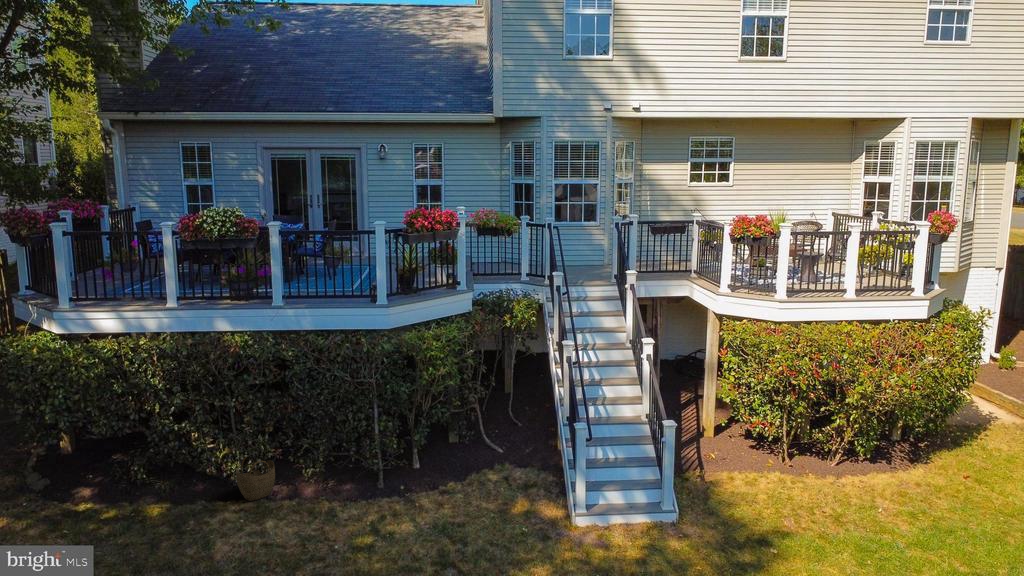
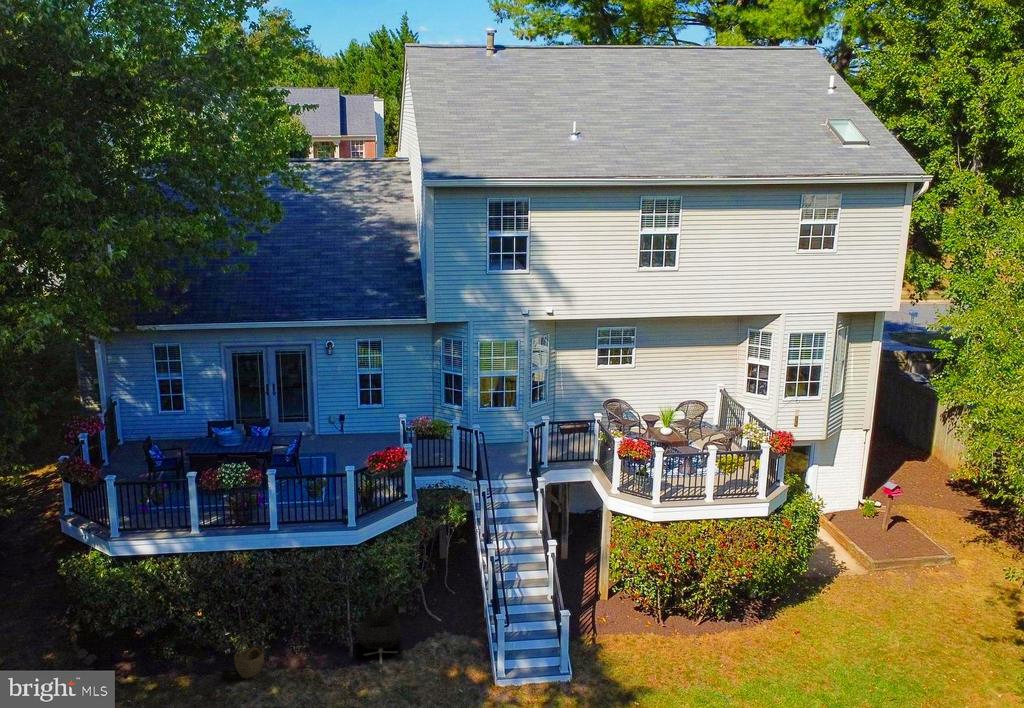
lounge chair: none [396,423,454,492] -> present [358,606,402,664]

